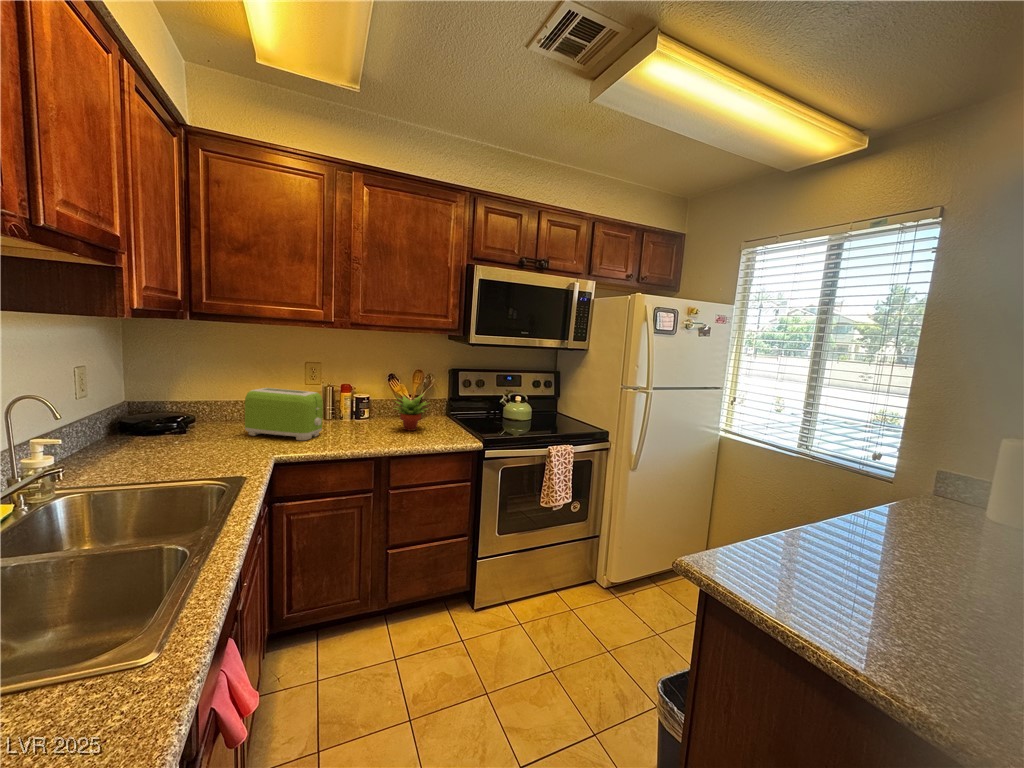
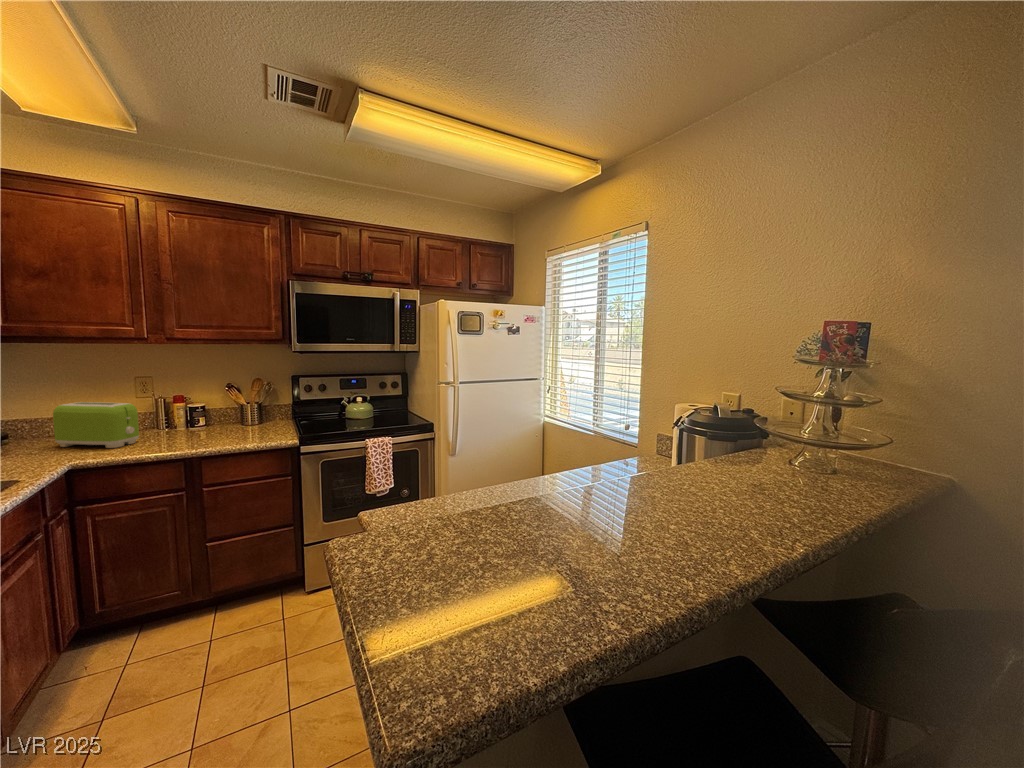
succulent plant: present [397,394,426,431] -> none [212,399,256,434]

